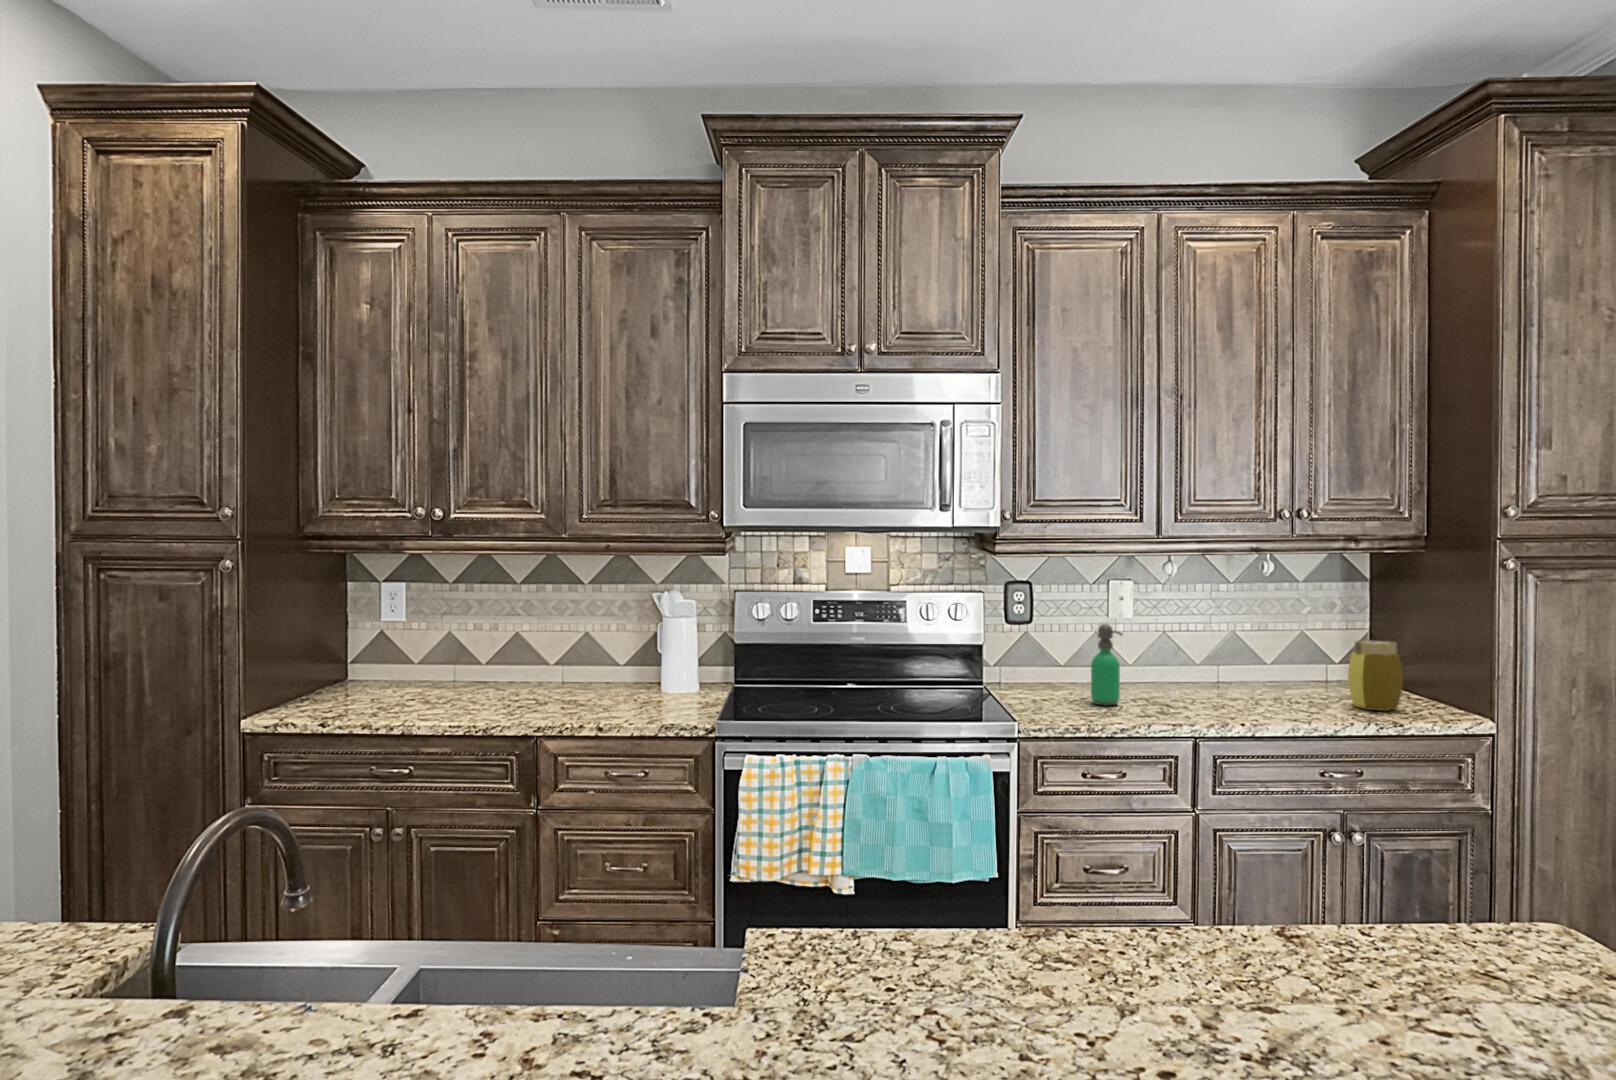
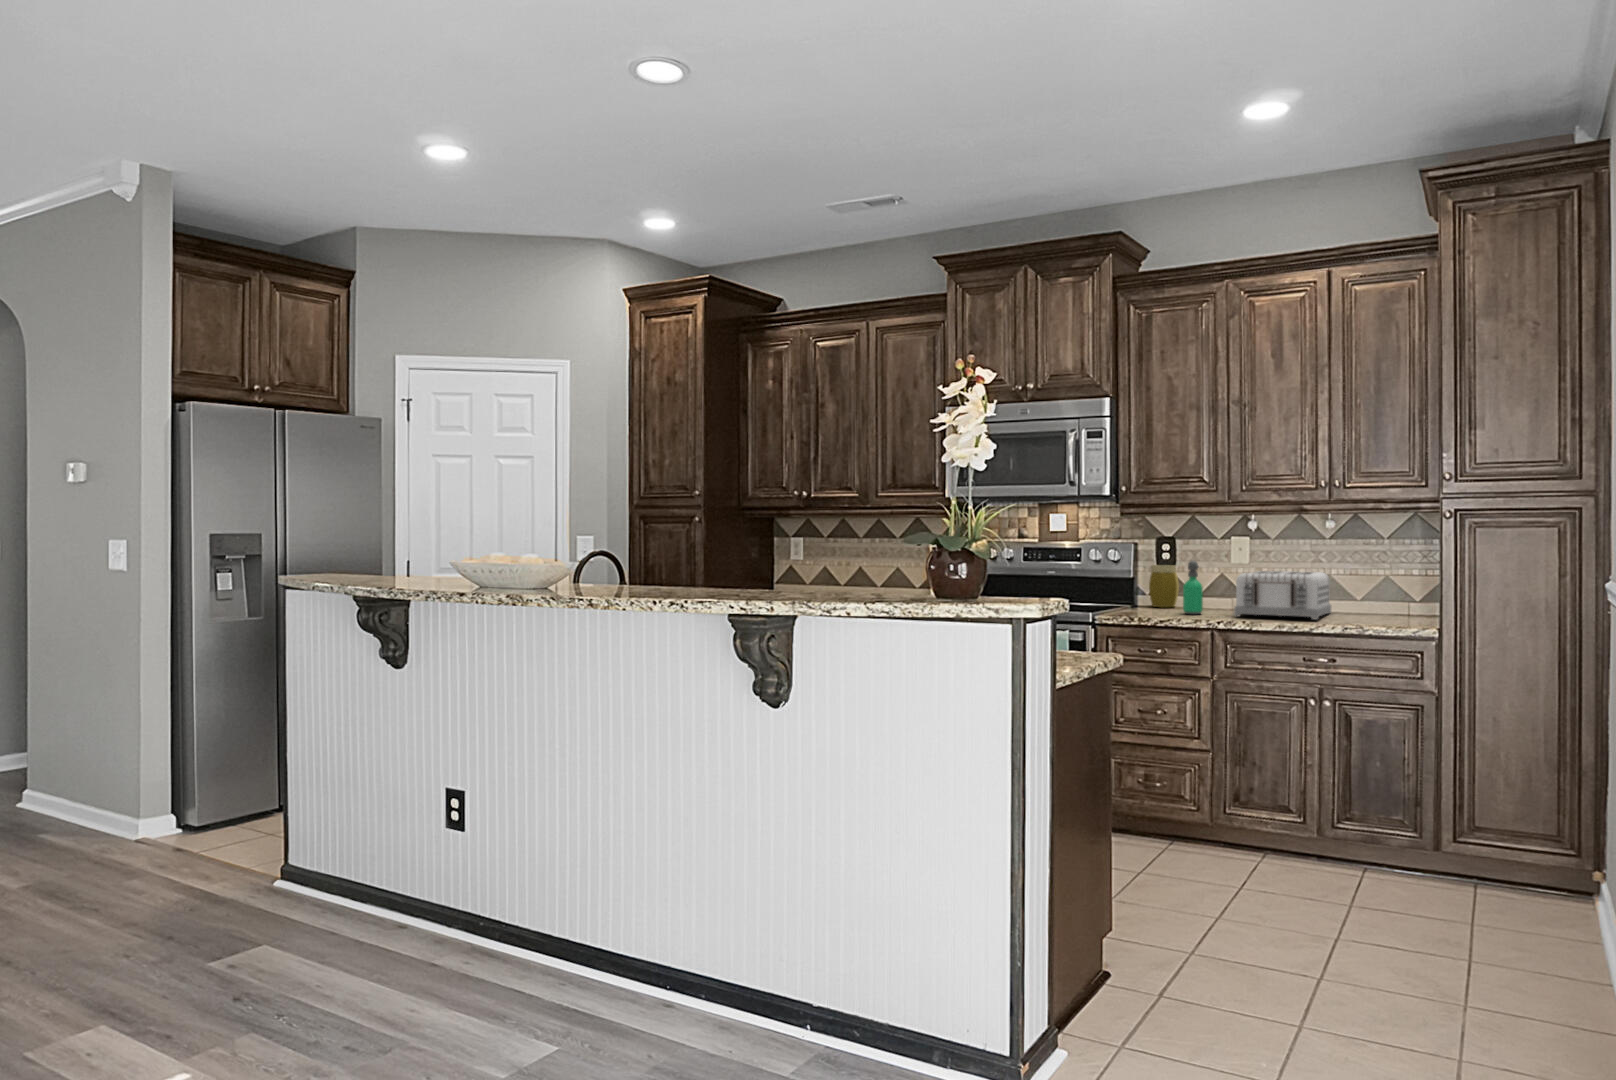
toaster: none [1147,635,1292,709] -> present [1234,571,1331,619]
jar: present [1348,640,1403,711] -> present [1149,565,1179,607]

